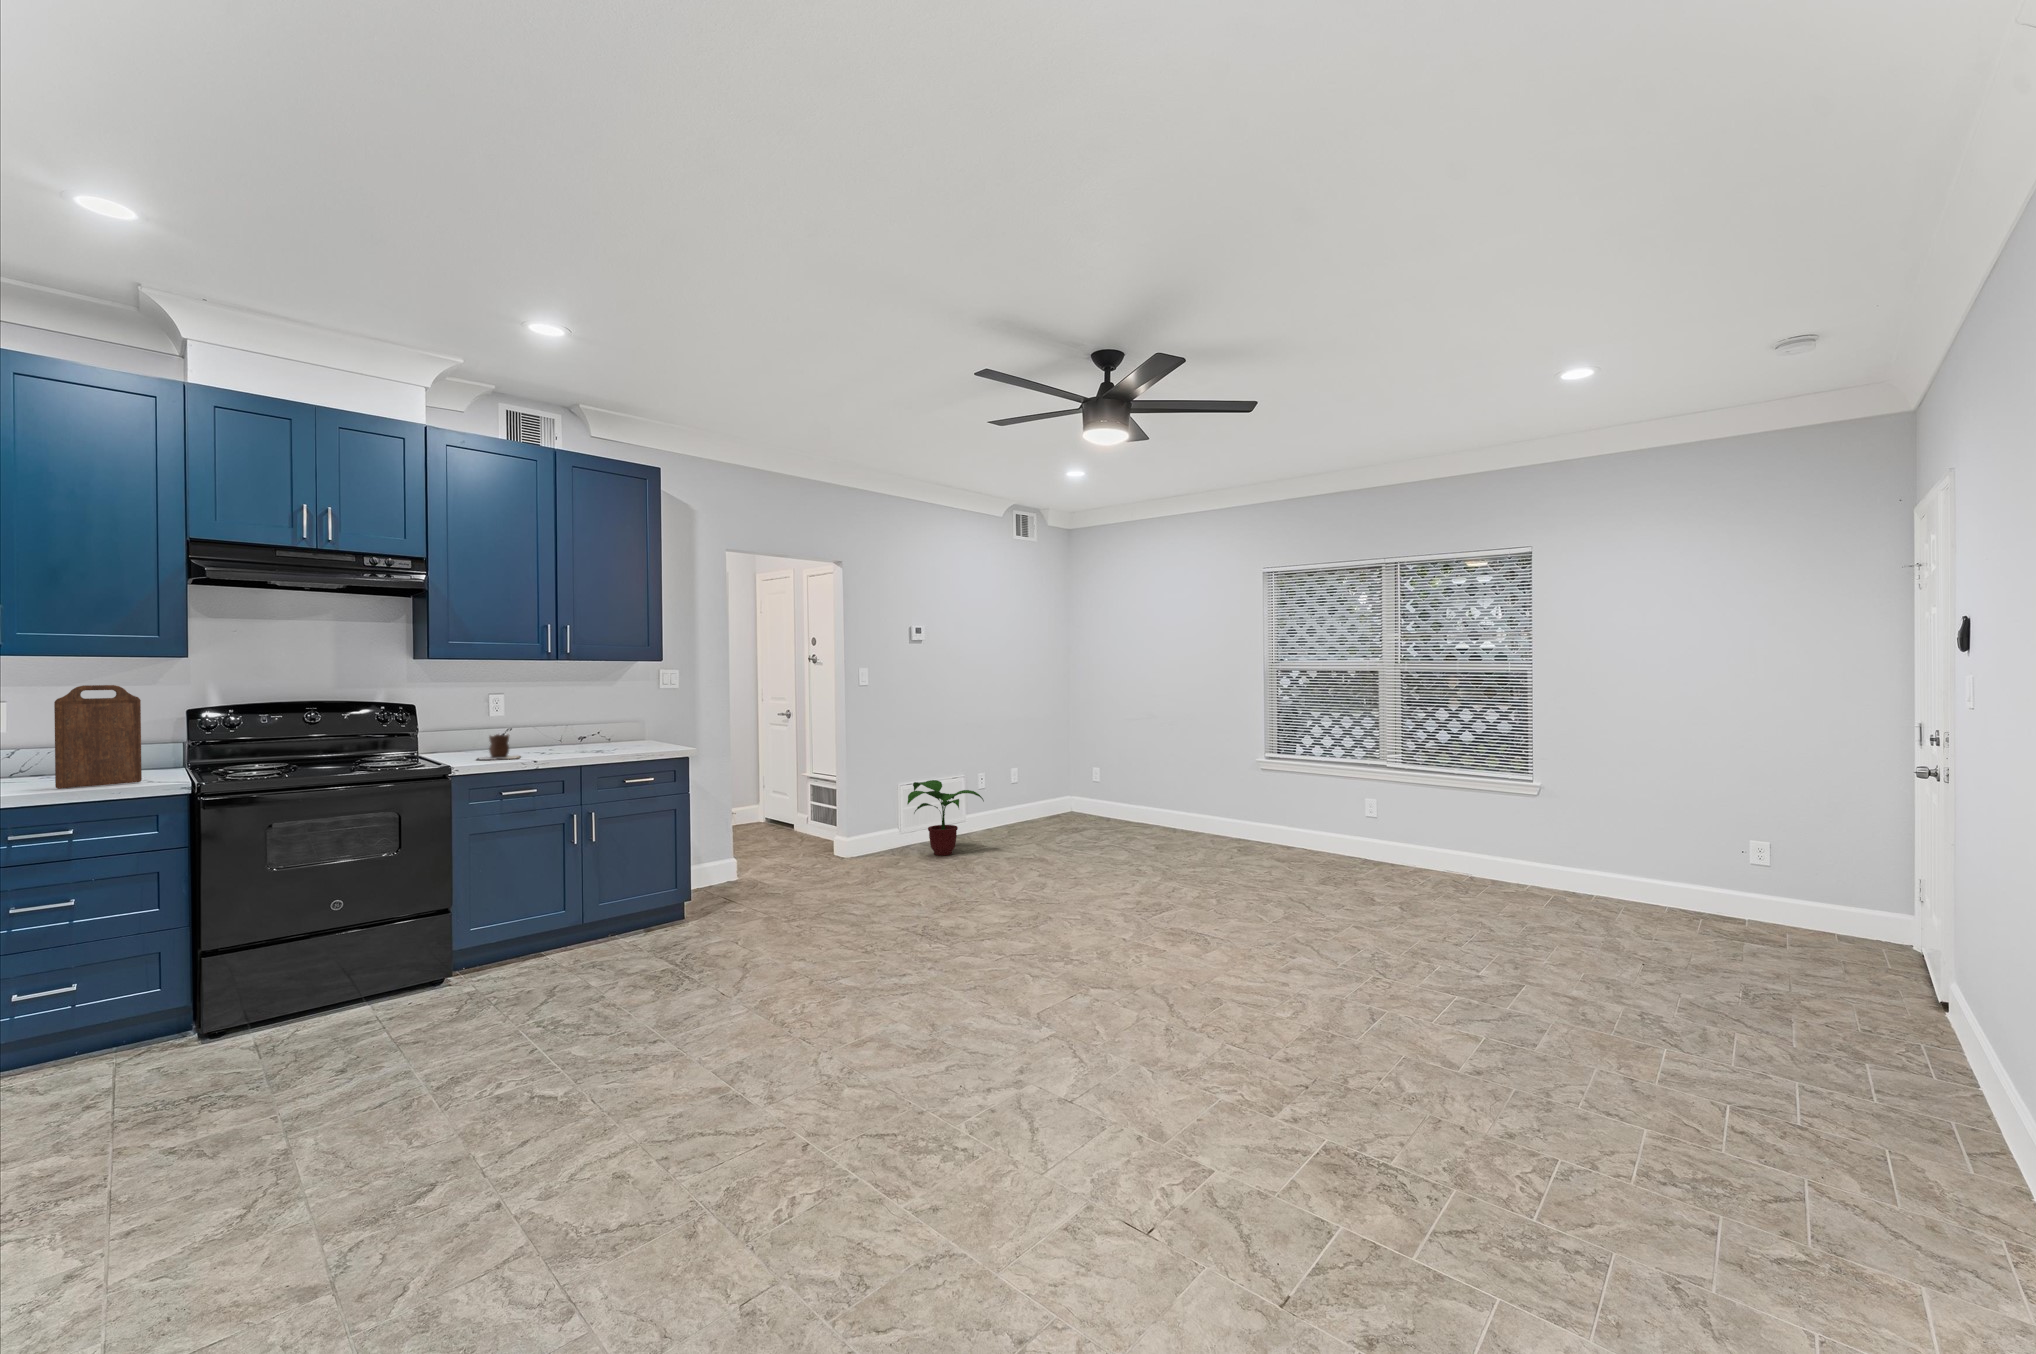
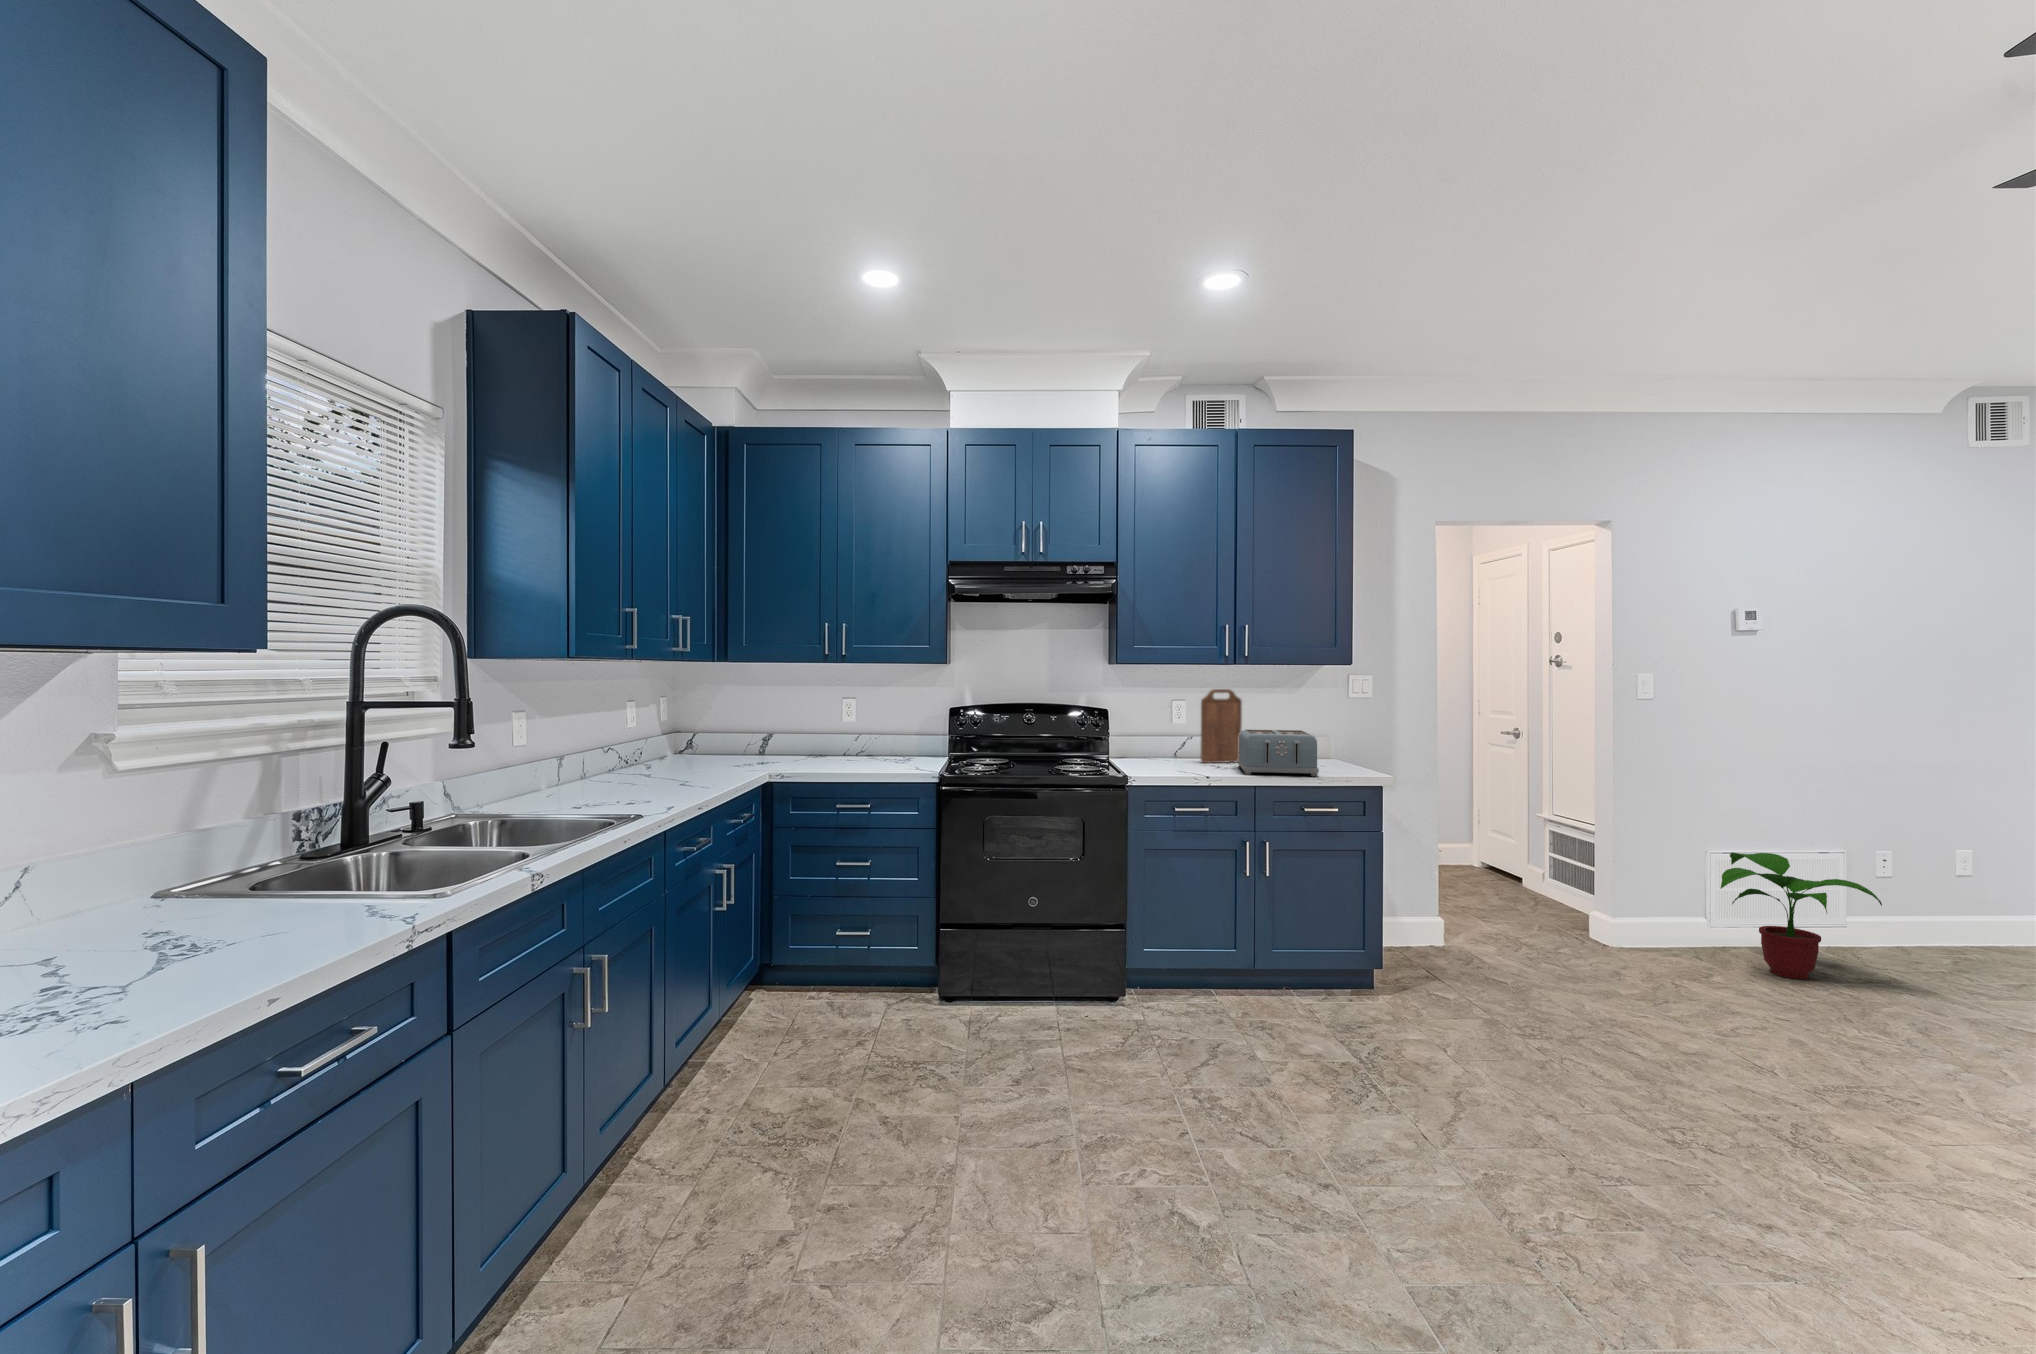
cutting board: present [54,685,142,789] -> present [1201,689,1242,763]
toaster: none [560,715,637,755] -> present [1238,729,1319,776]
vase: present [479,734,520,760] -> none [1154,746,1198,775]

